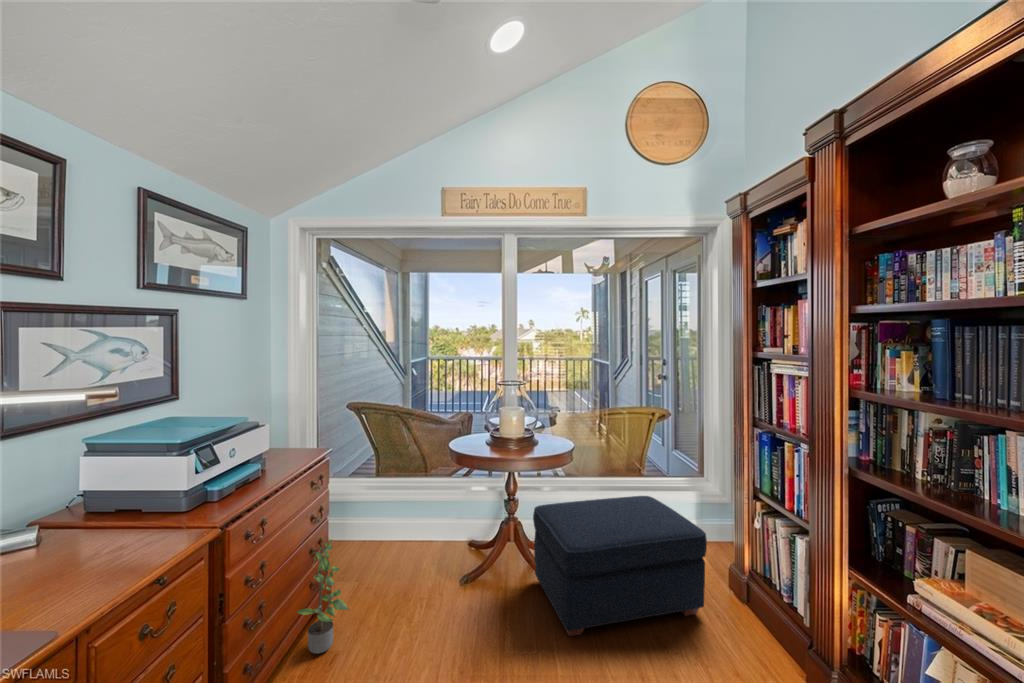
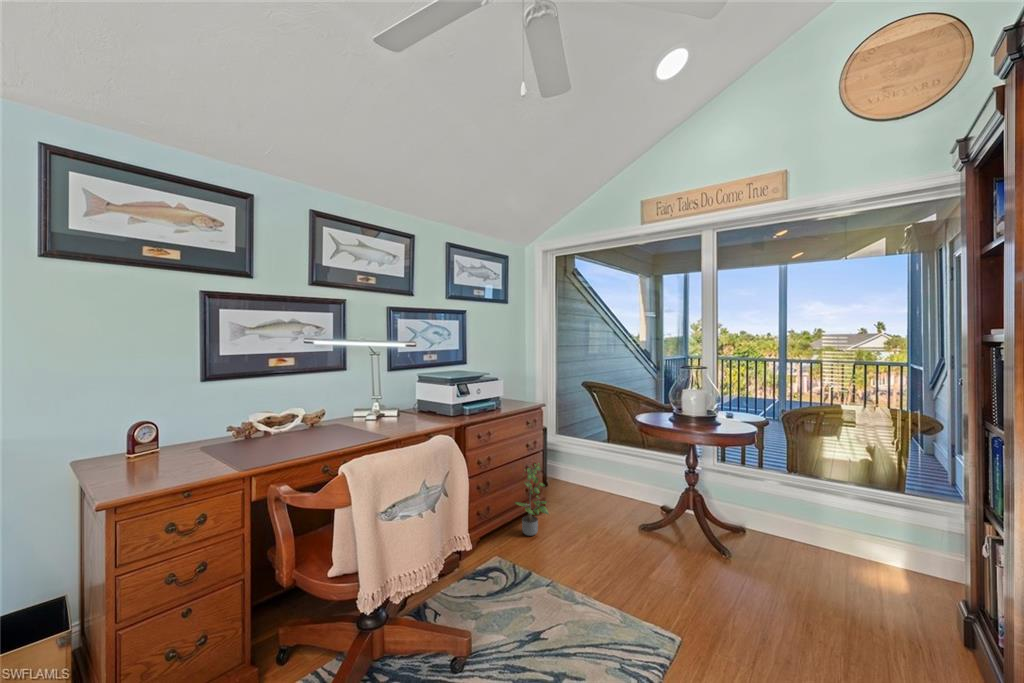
ottoman: present [533,496,707,636] -> none [708,480,908,635]

